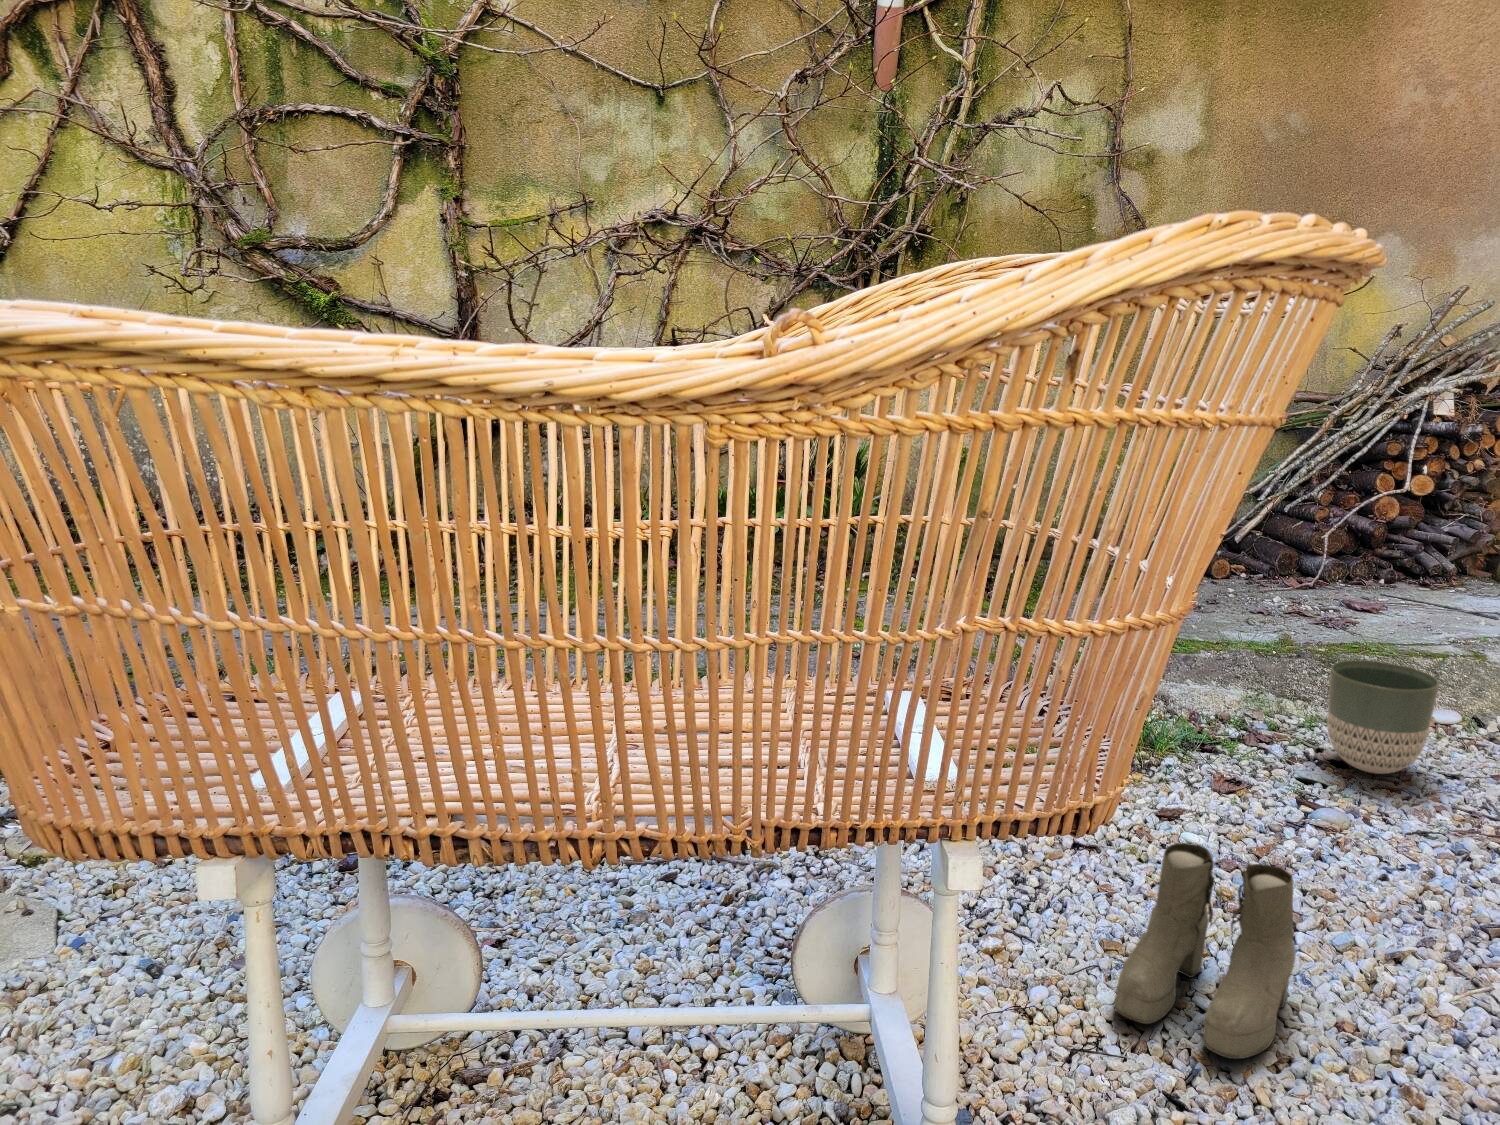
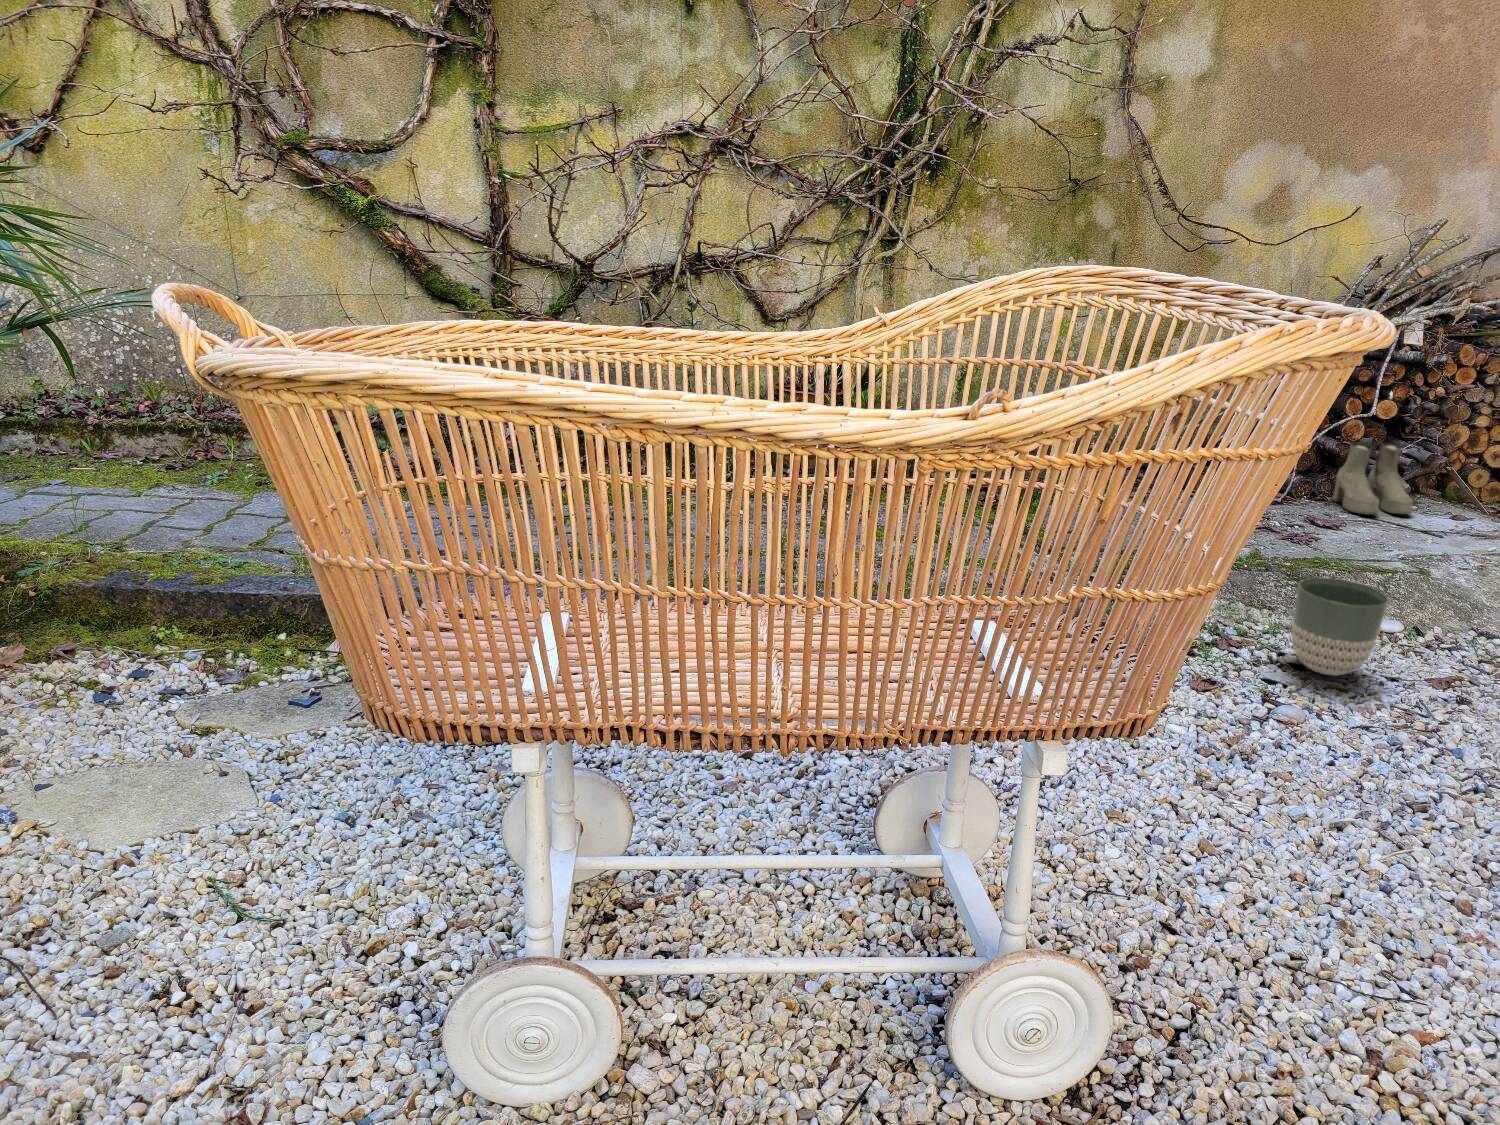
boots: present [1114,843,1295,1059] -> present [1333,442,1413,515]

